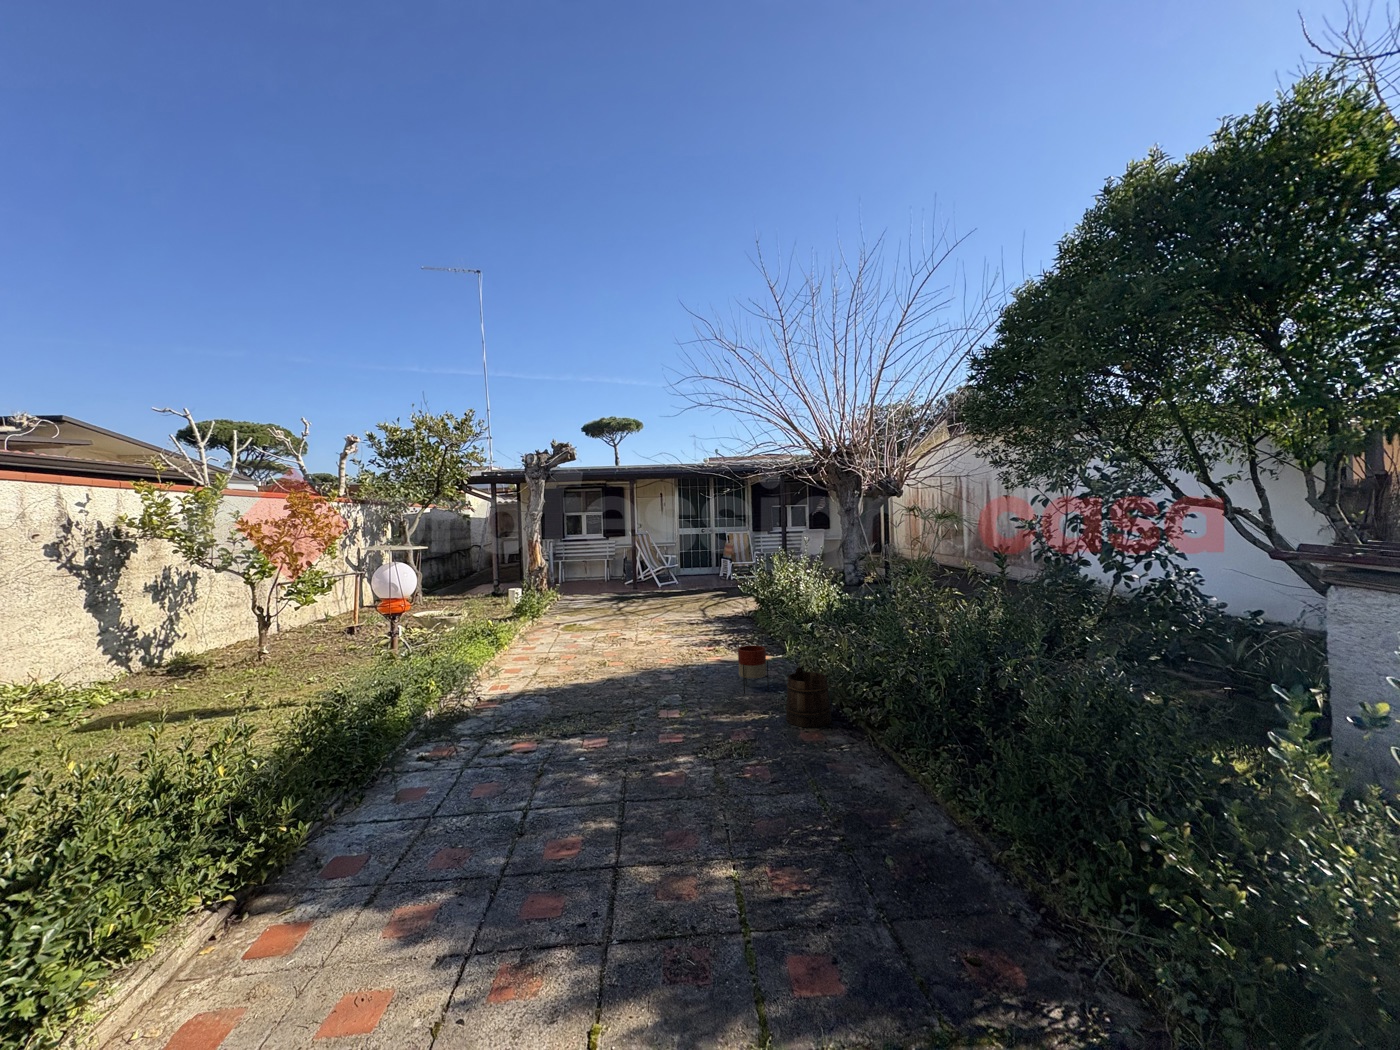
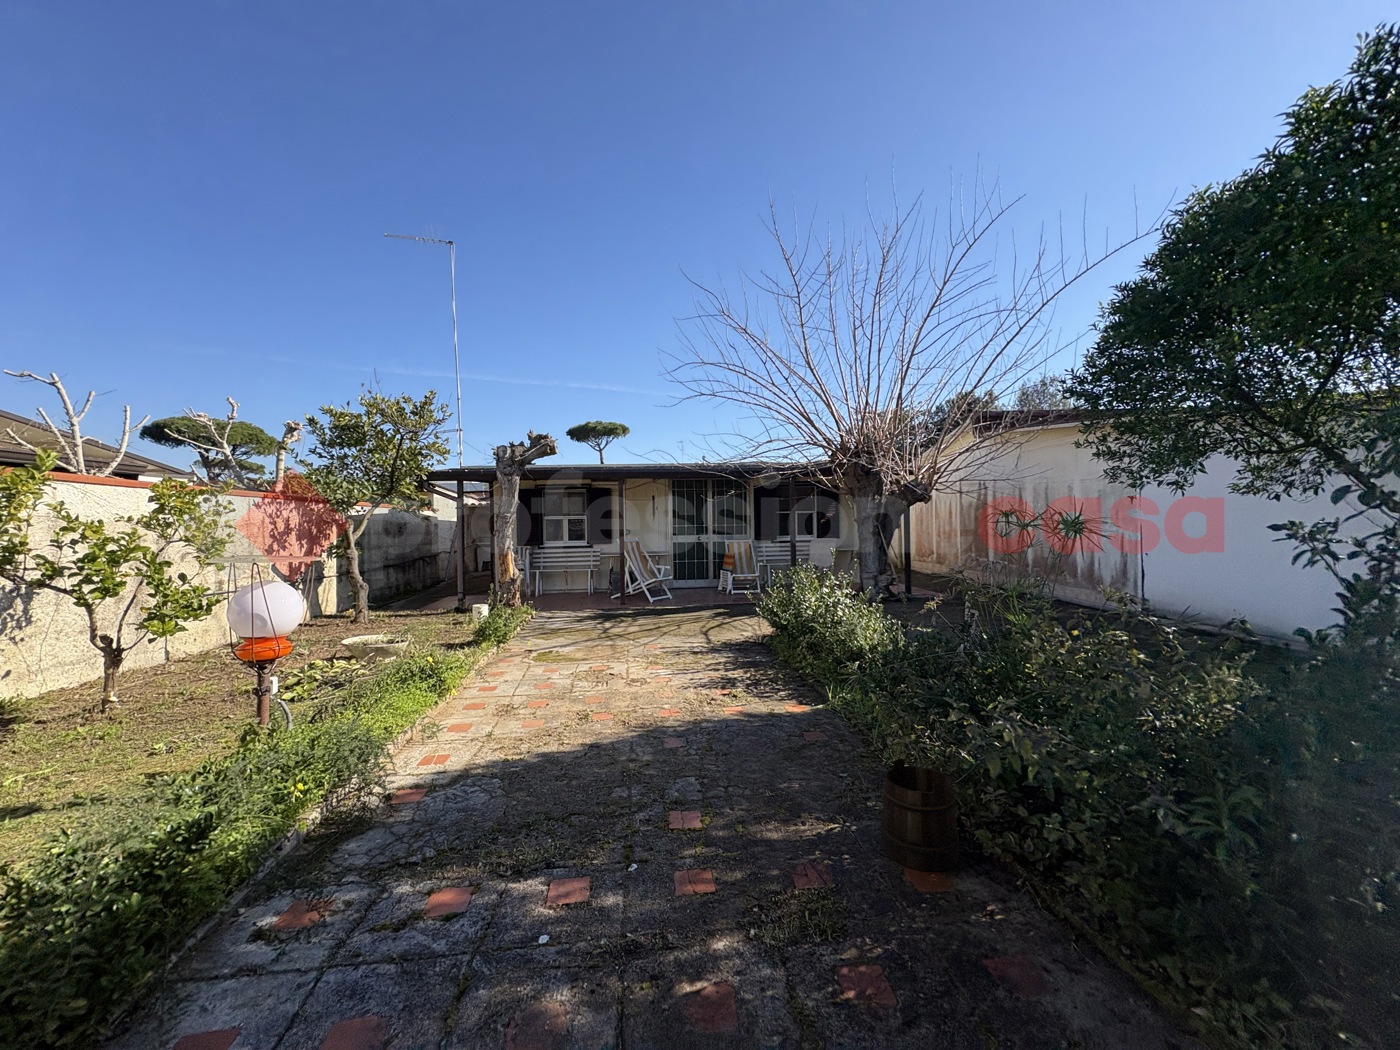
planter: present [738,645,769,694] -> none [784,707,830,784]

